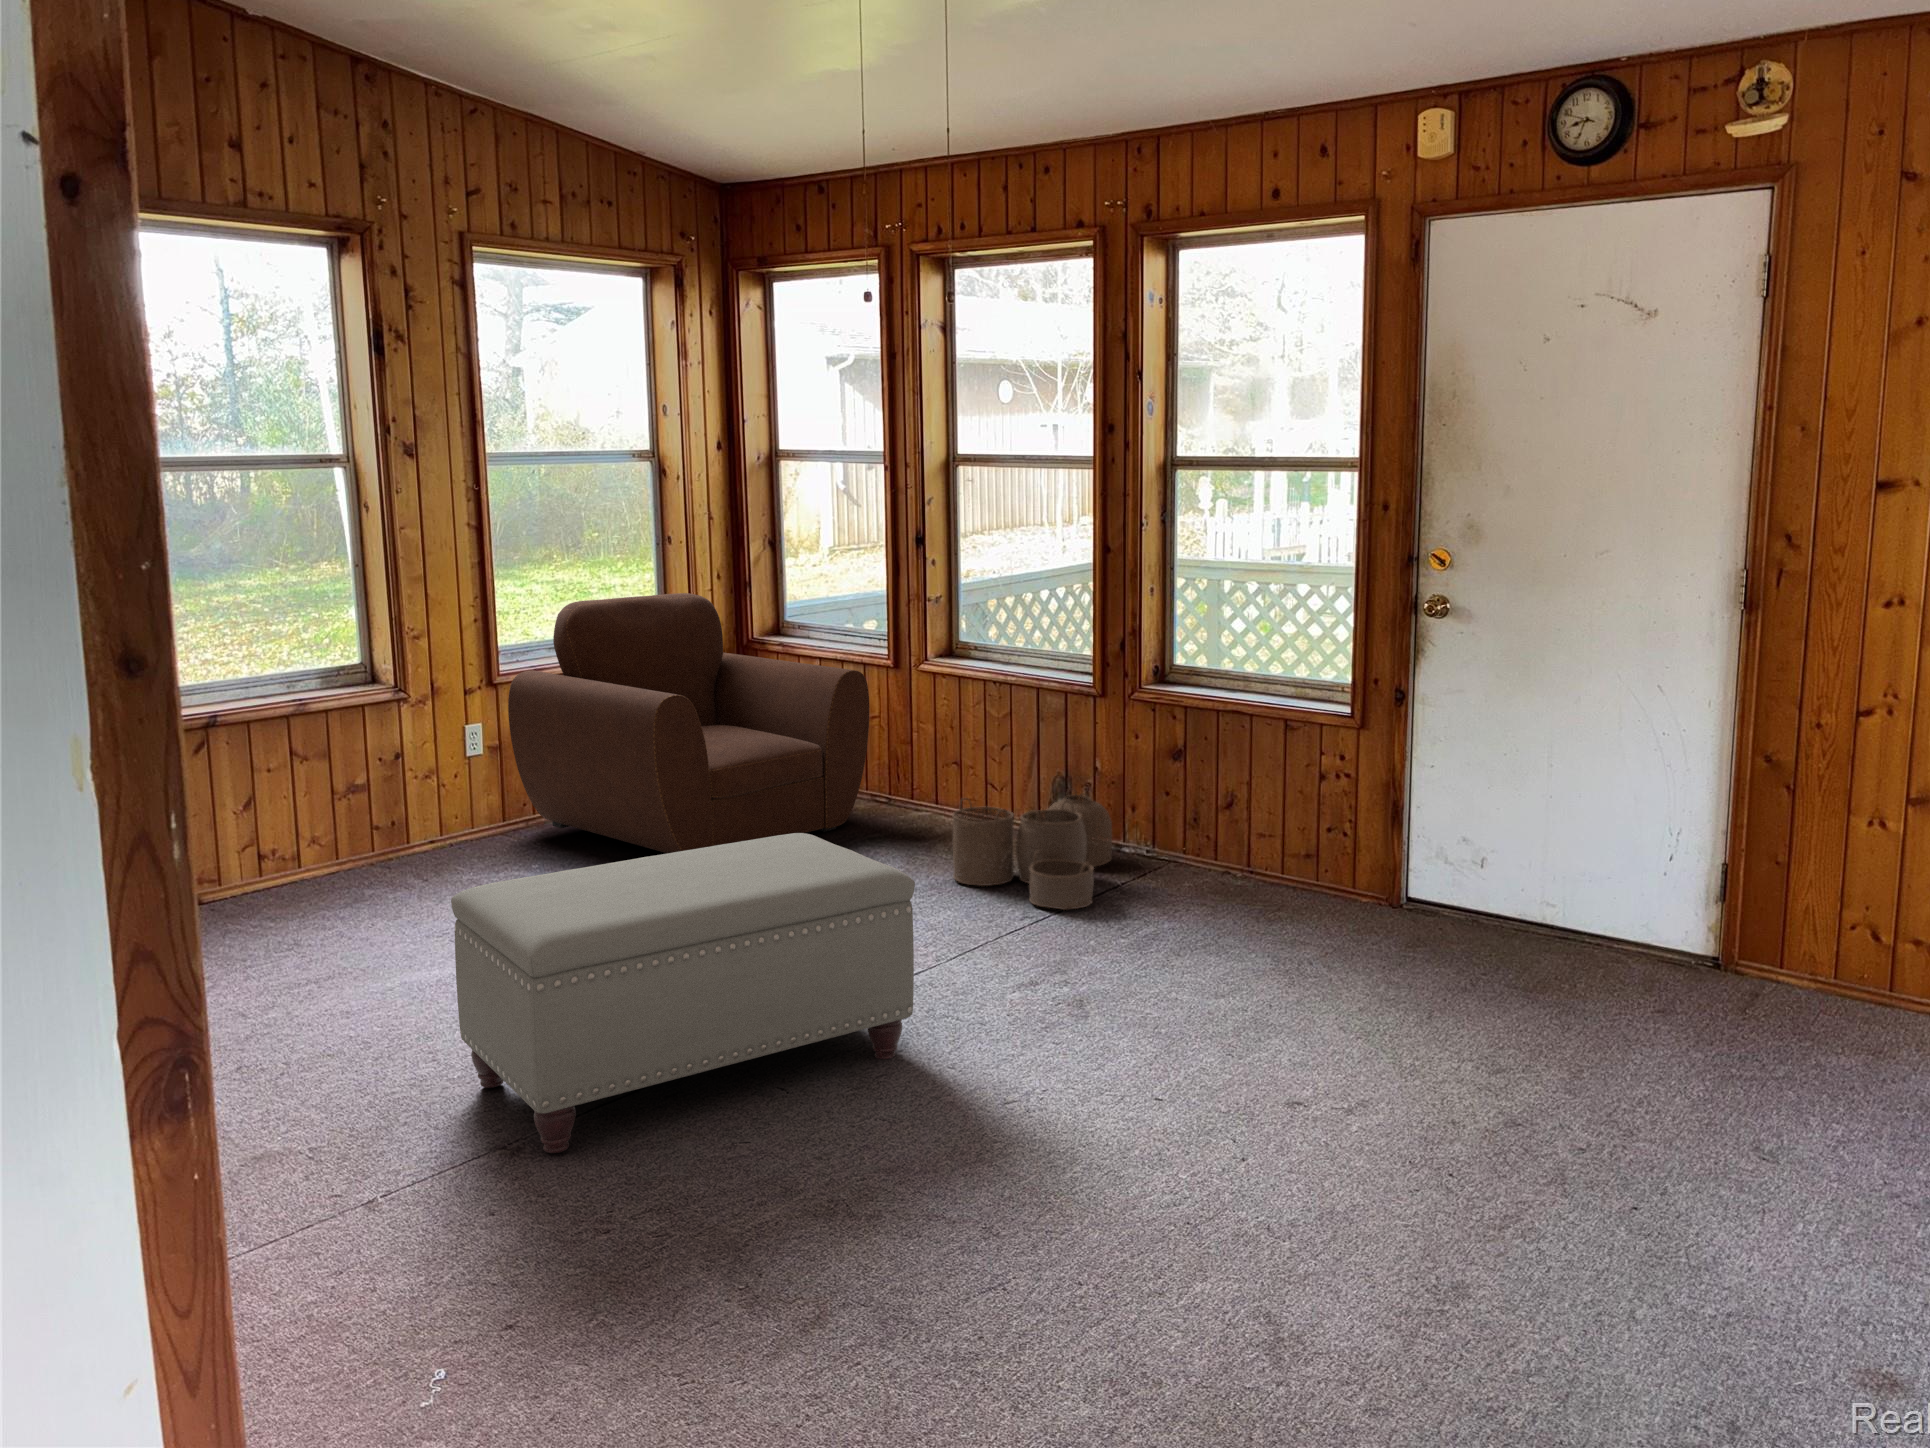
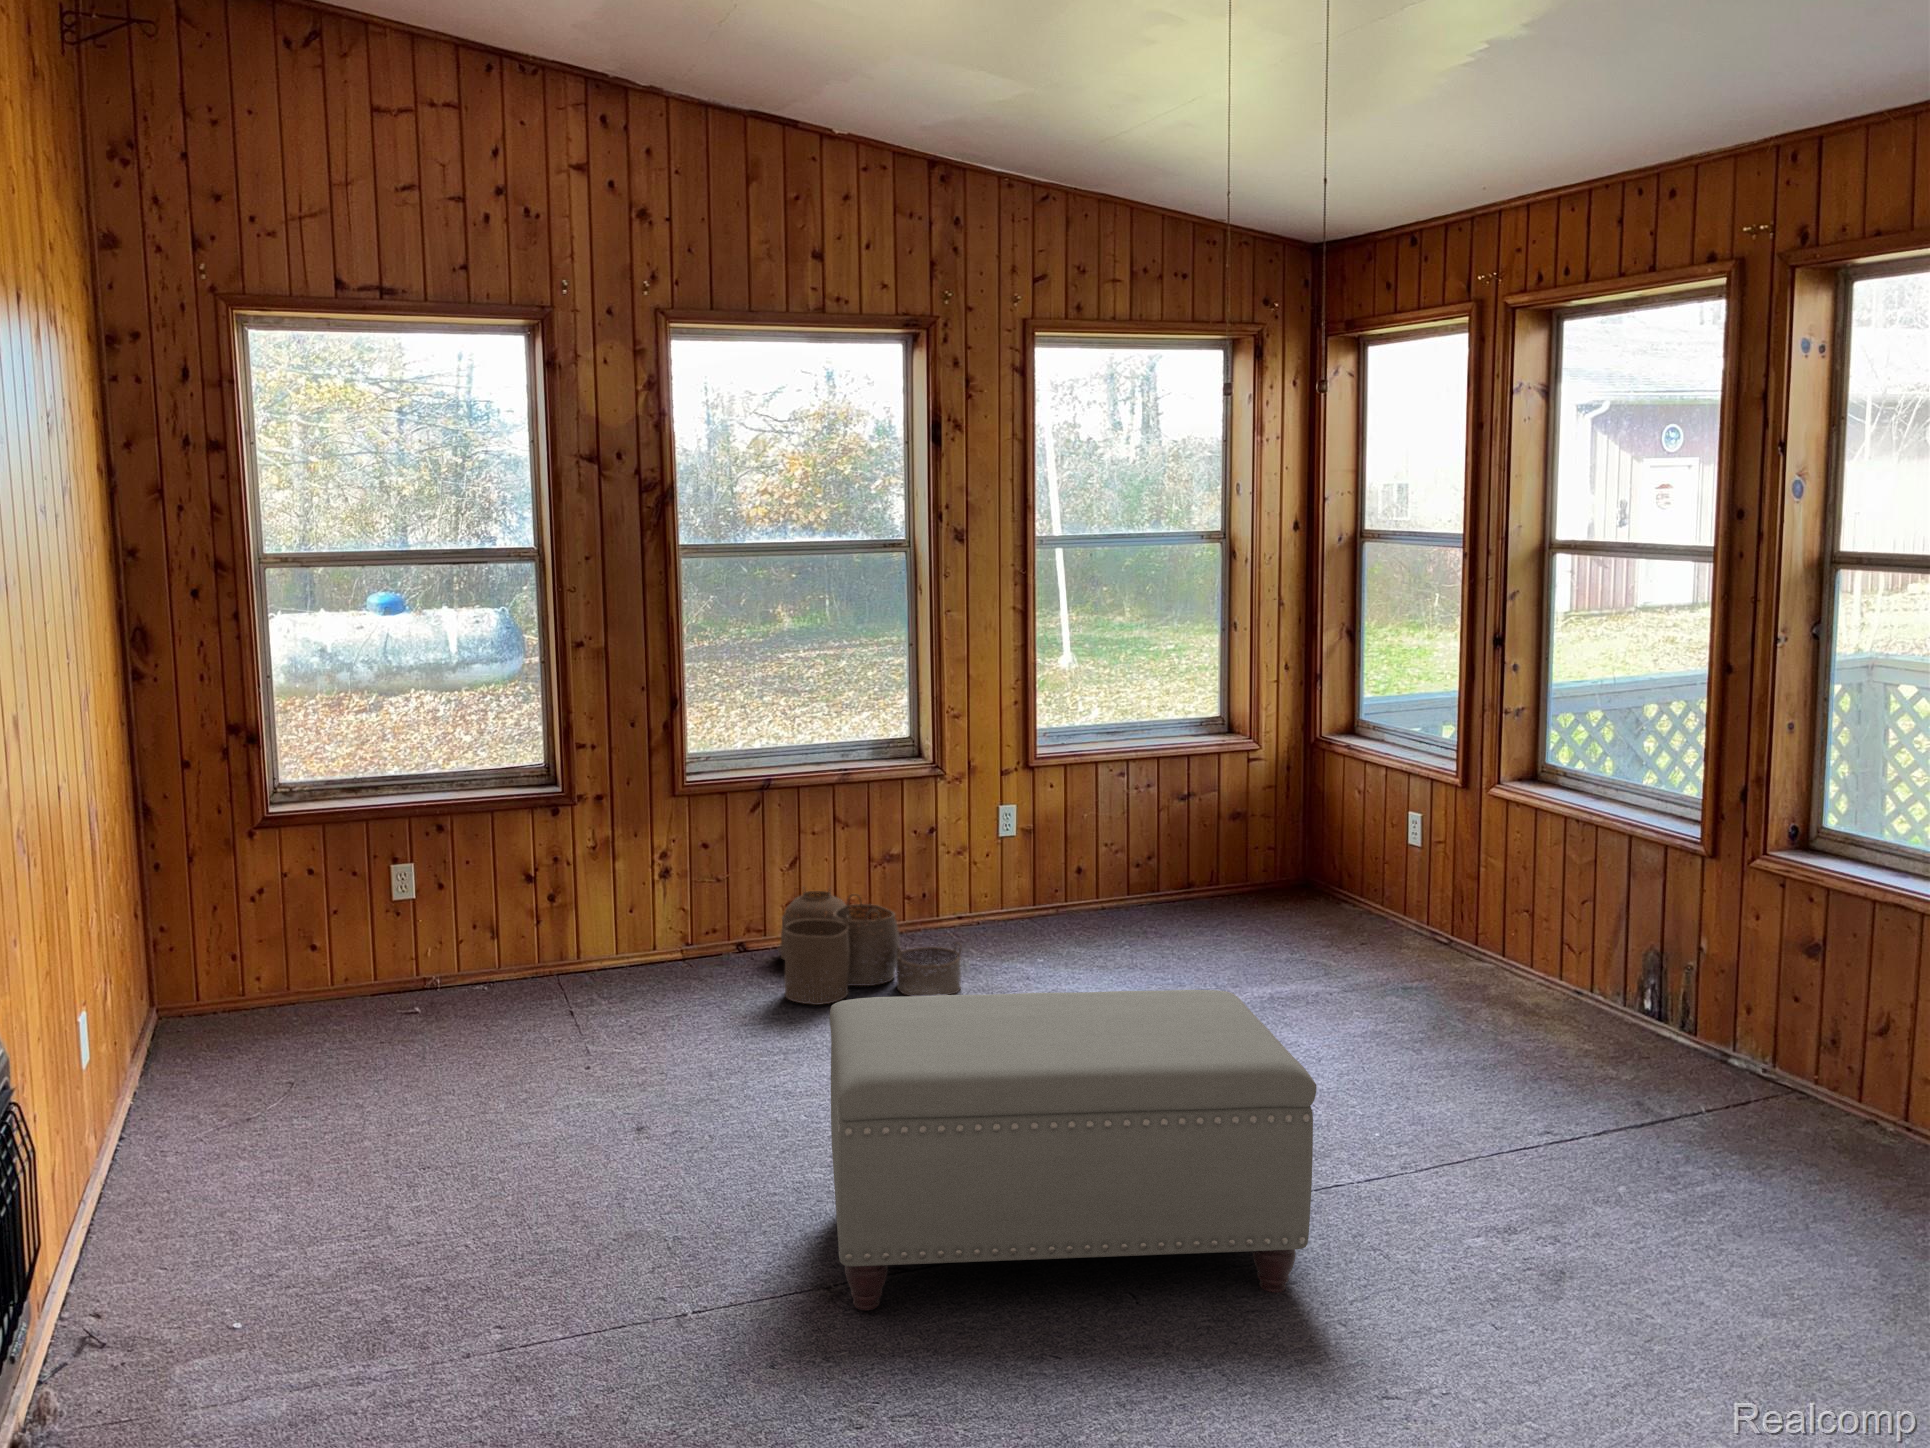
armchair: present [508,593,870,853] -> none [1042,685,1421,983]
woven basket: present [952,793,1112,910] -> present [781,887,962,1005]

